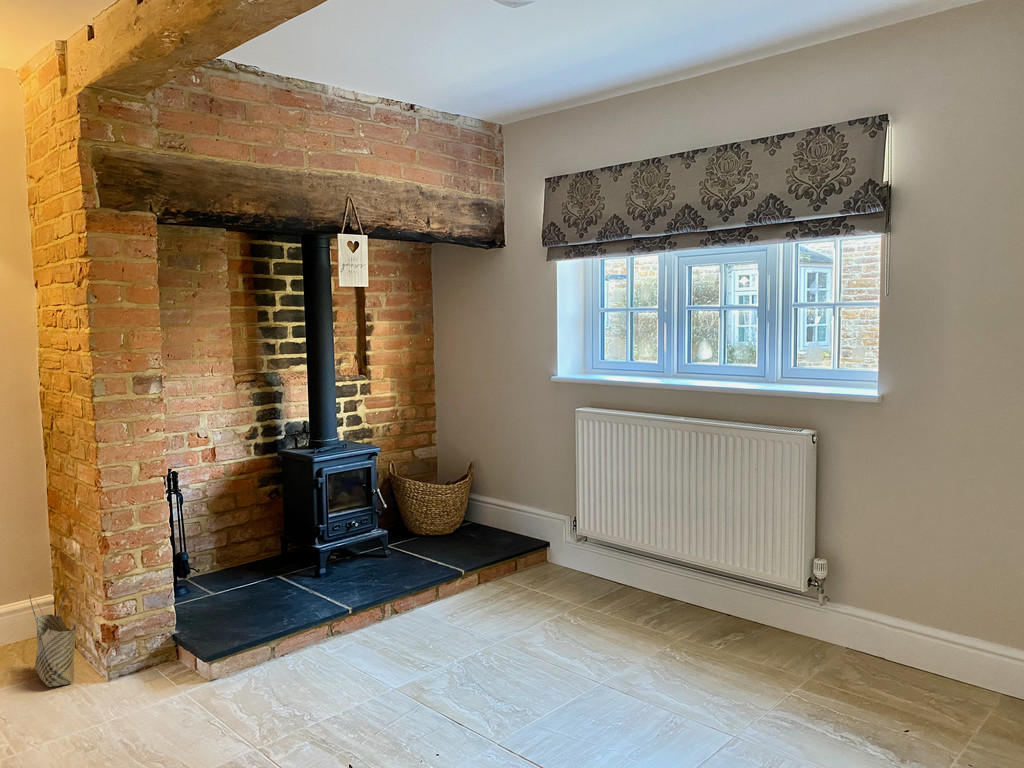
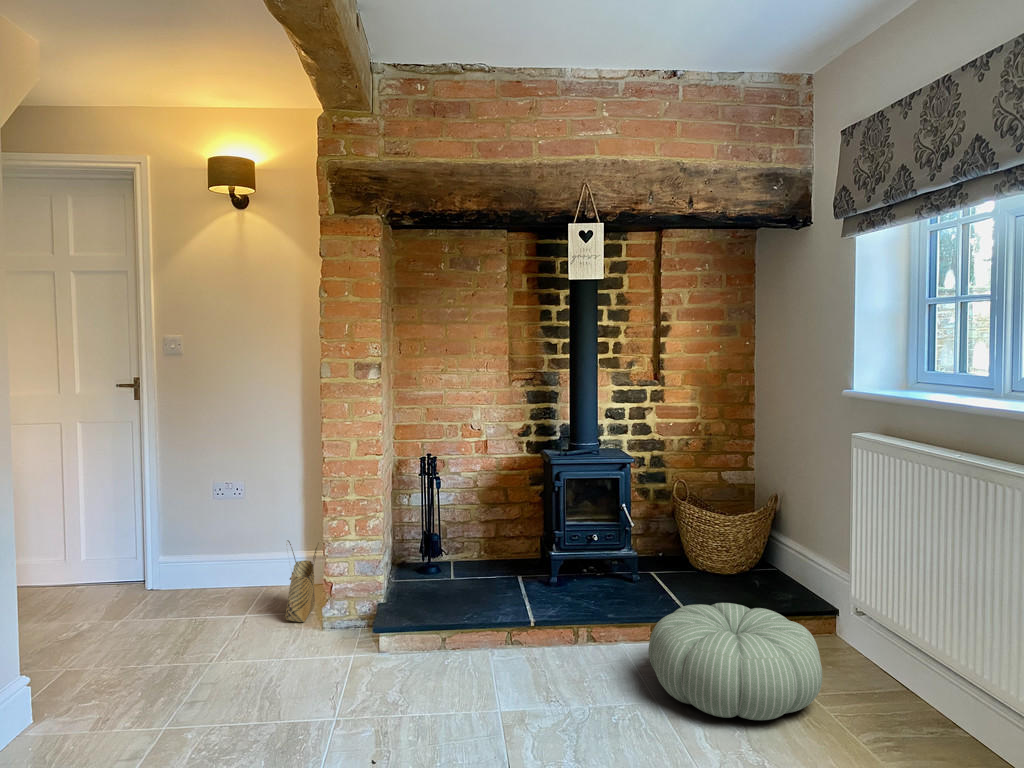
pouf: none [464,549,592,634] -> present [649,603,822,720]

